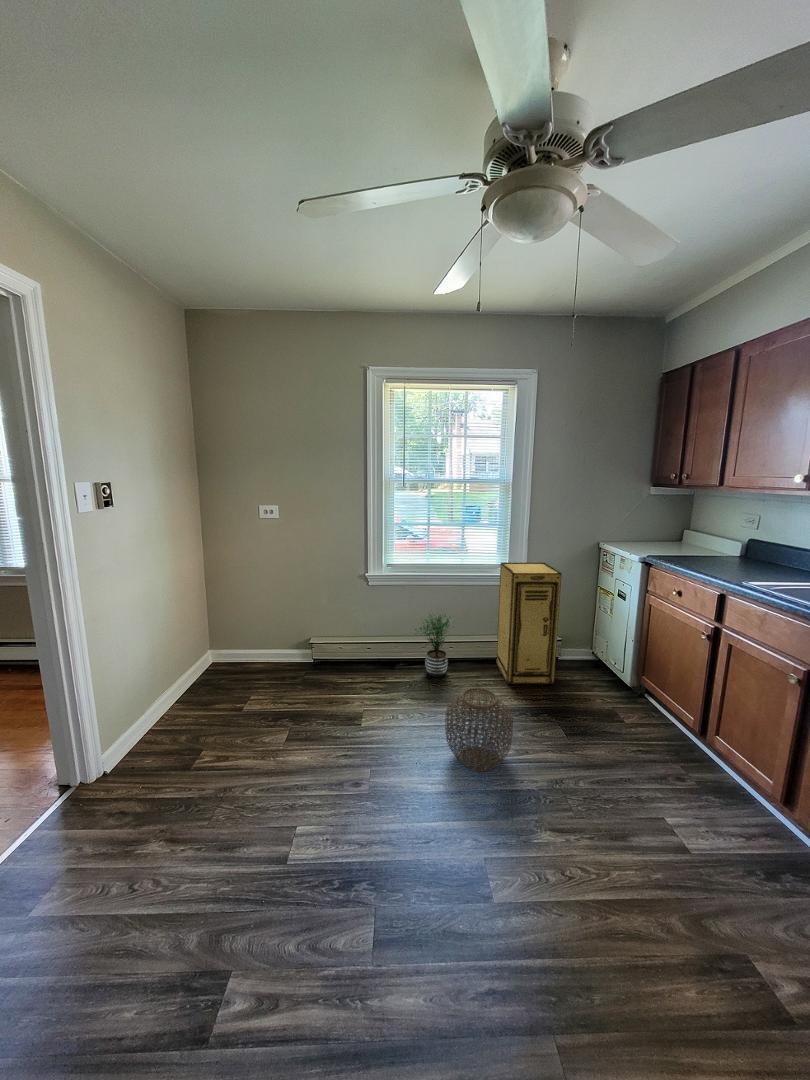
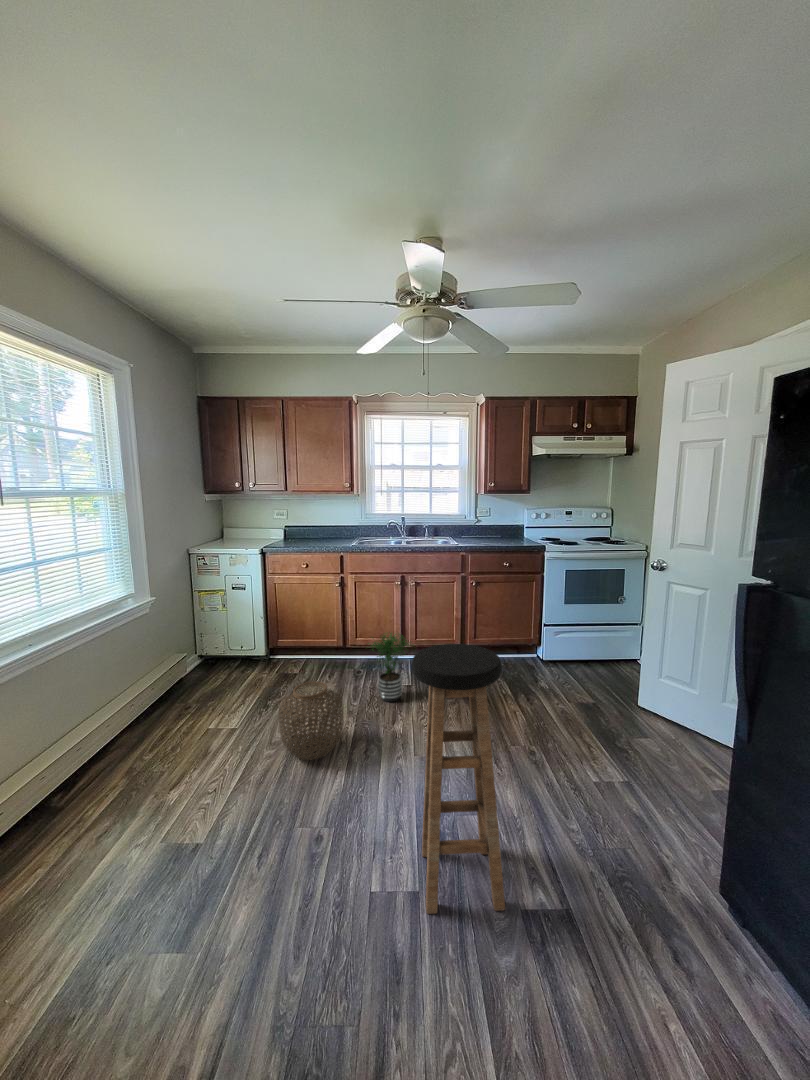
storage cabinet: present [496,563,562,684] -> none [149,583,233,720]
potted plant: present [415,615,452,677] -> present [368,633,411,702]
bar stool: none [227,668,332,950] -> present [412,644,505,914]

